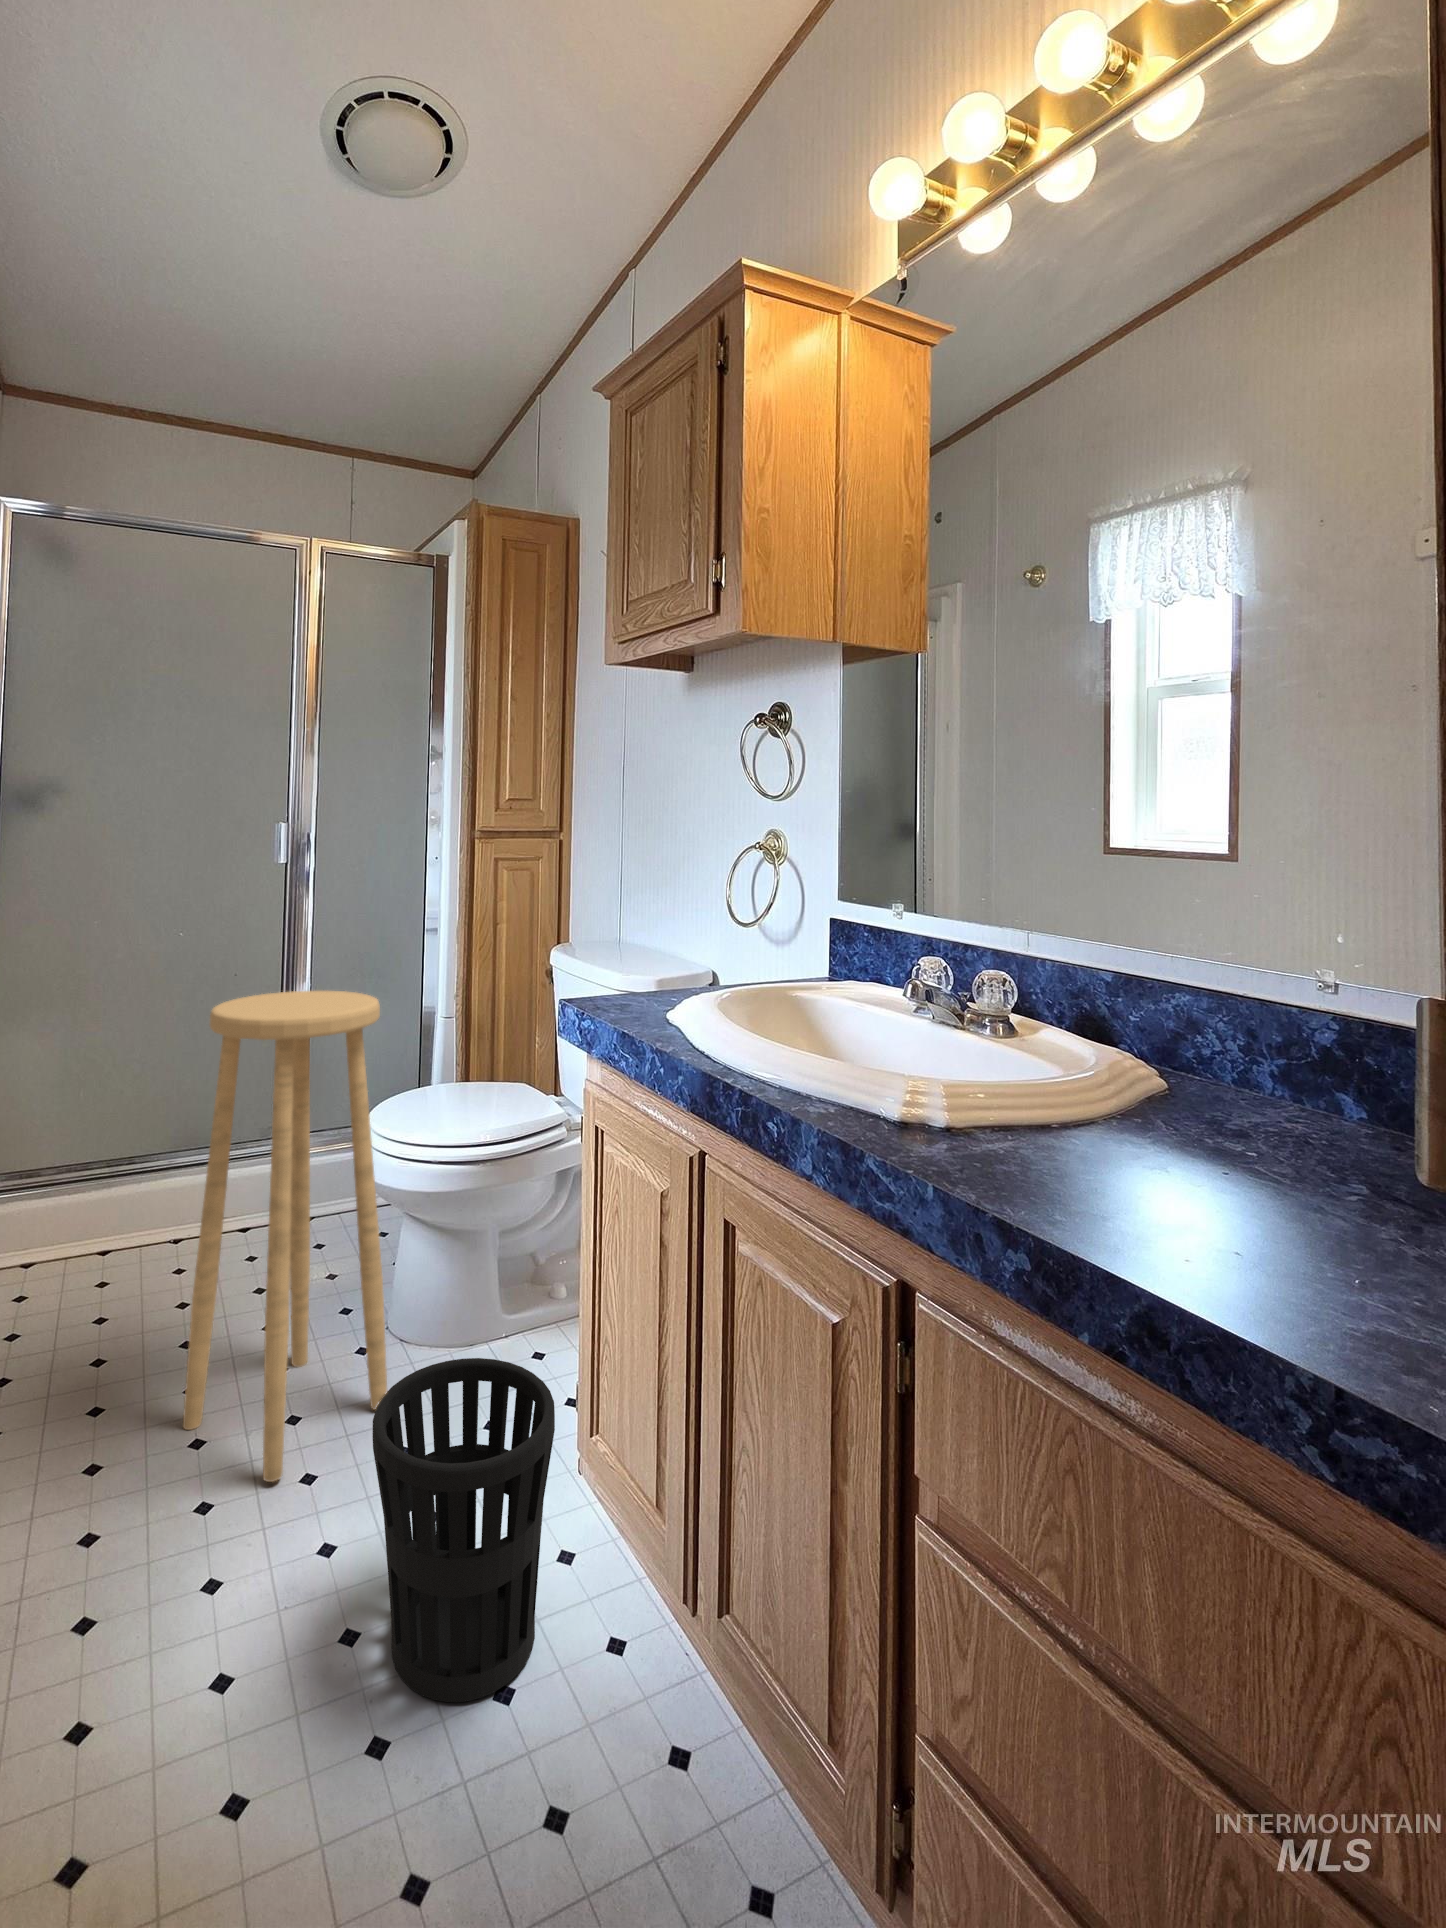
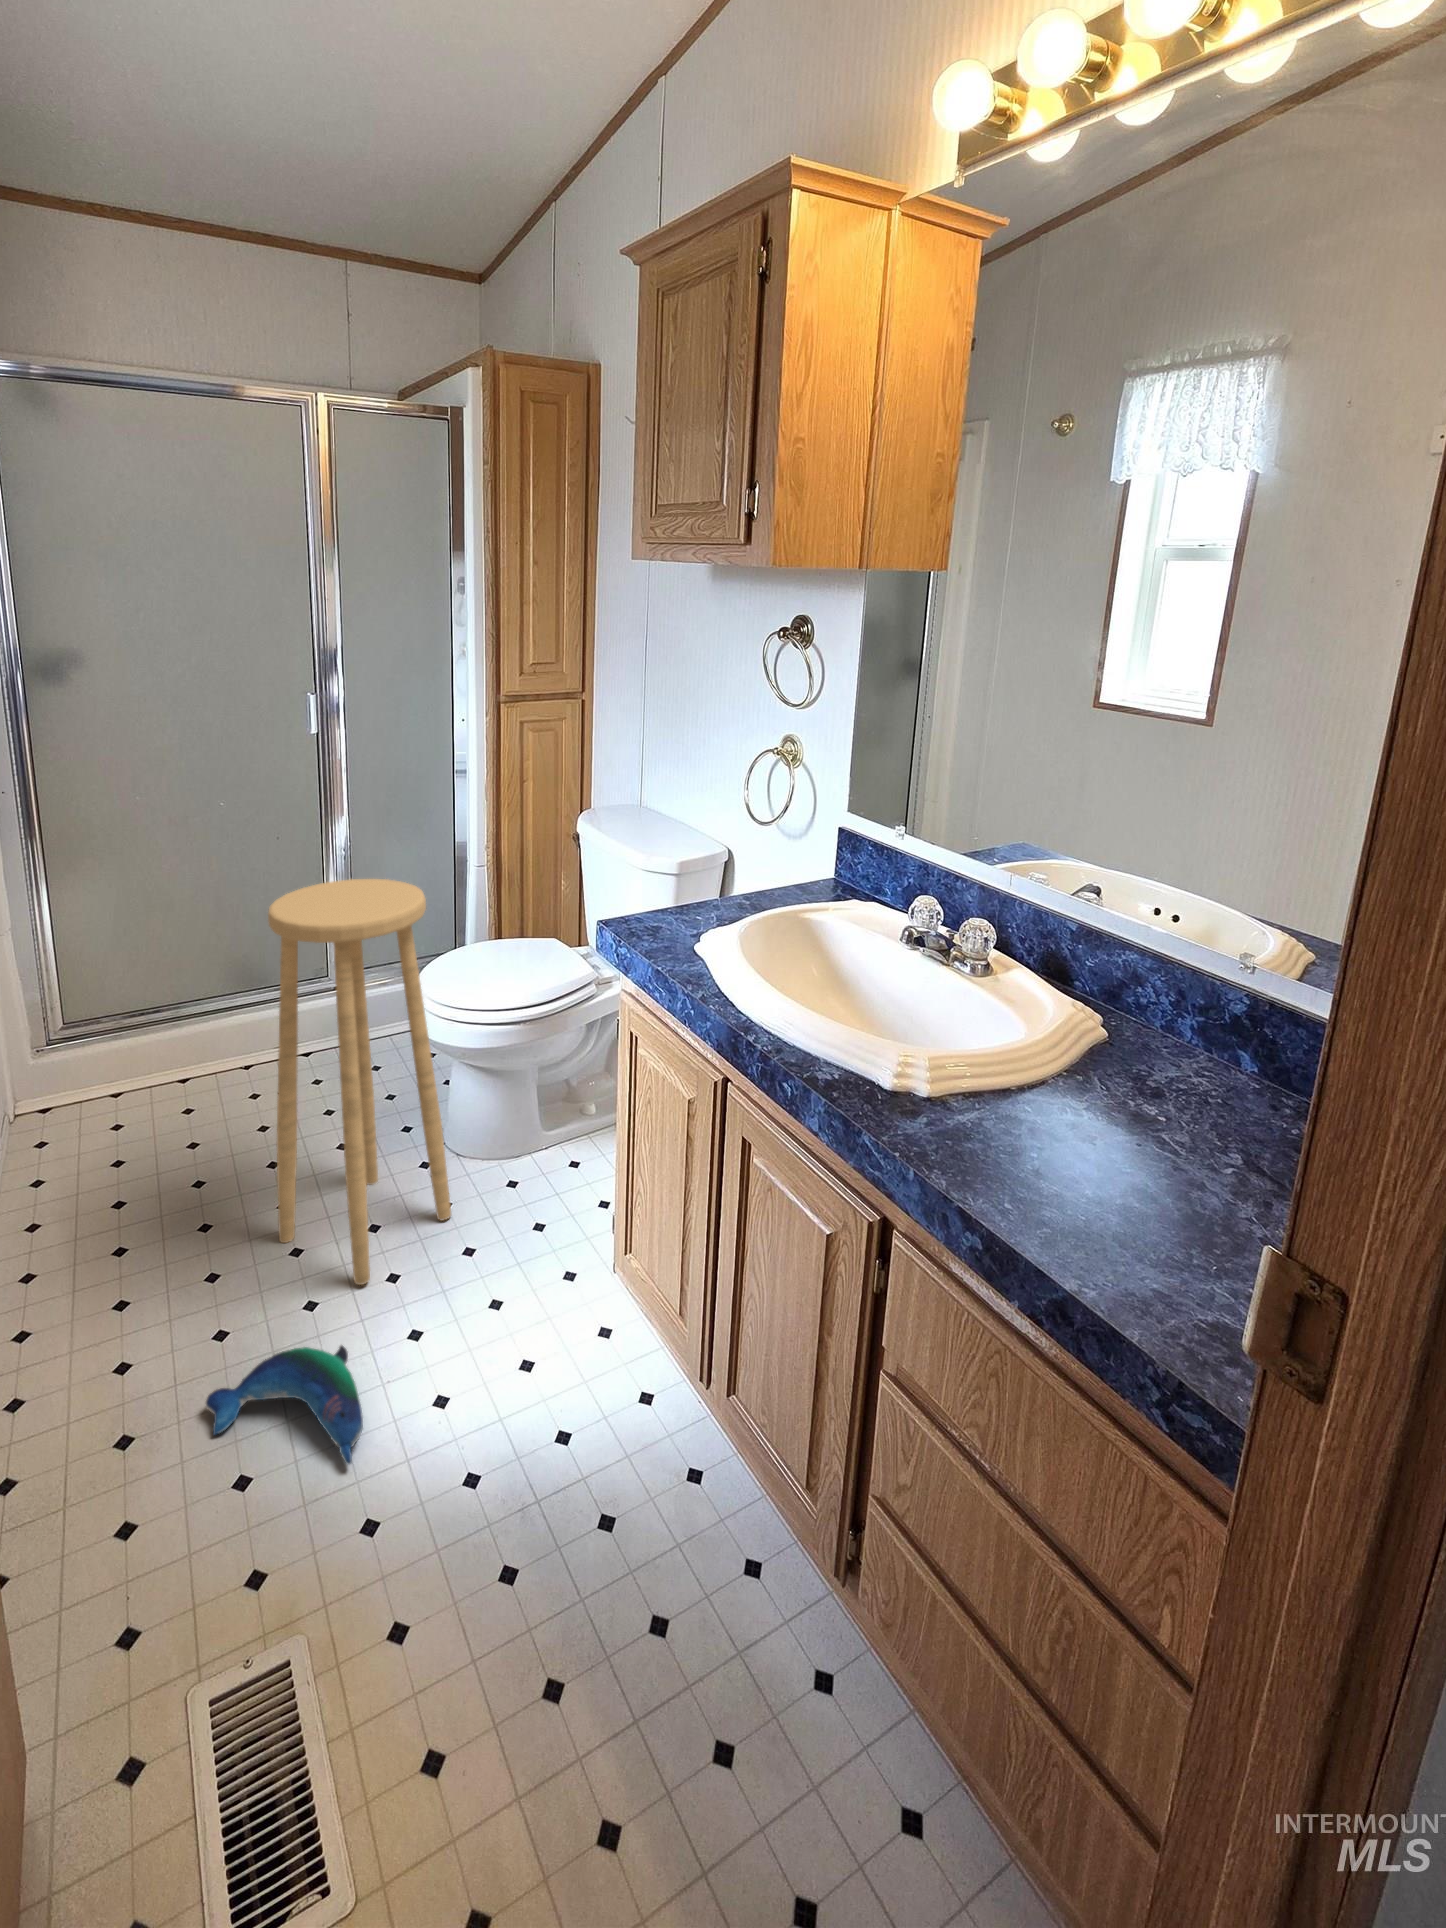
wastebasket: present [372,1358,555,1702] -> none [450,1202,598,1447]
plush toy: none [57,1547,249,1715] -> present [206,1345,363,1464]

